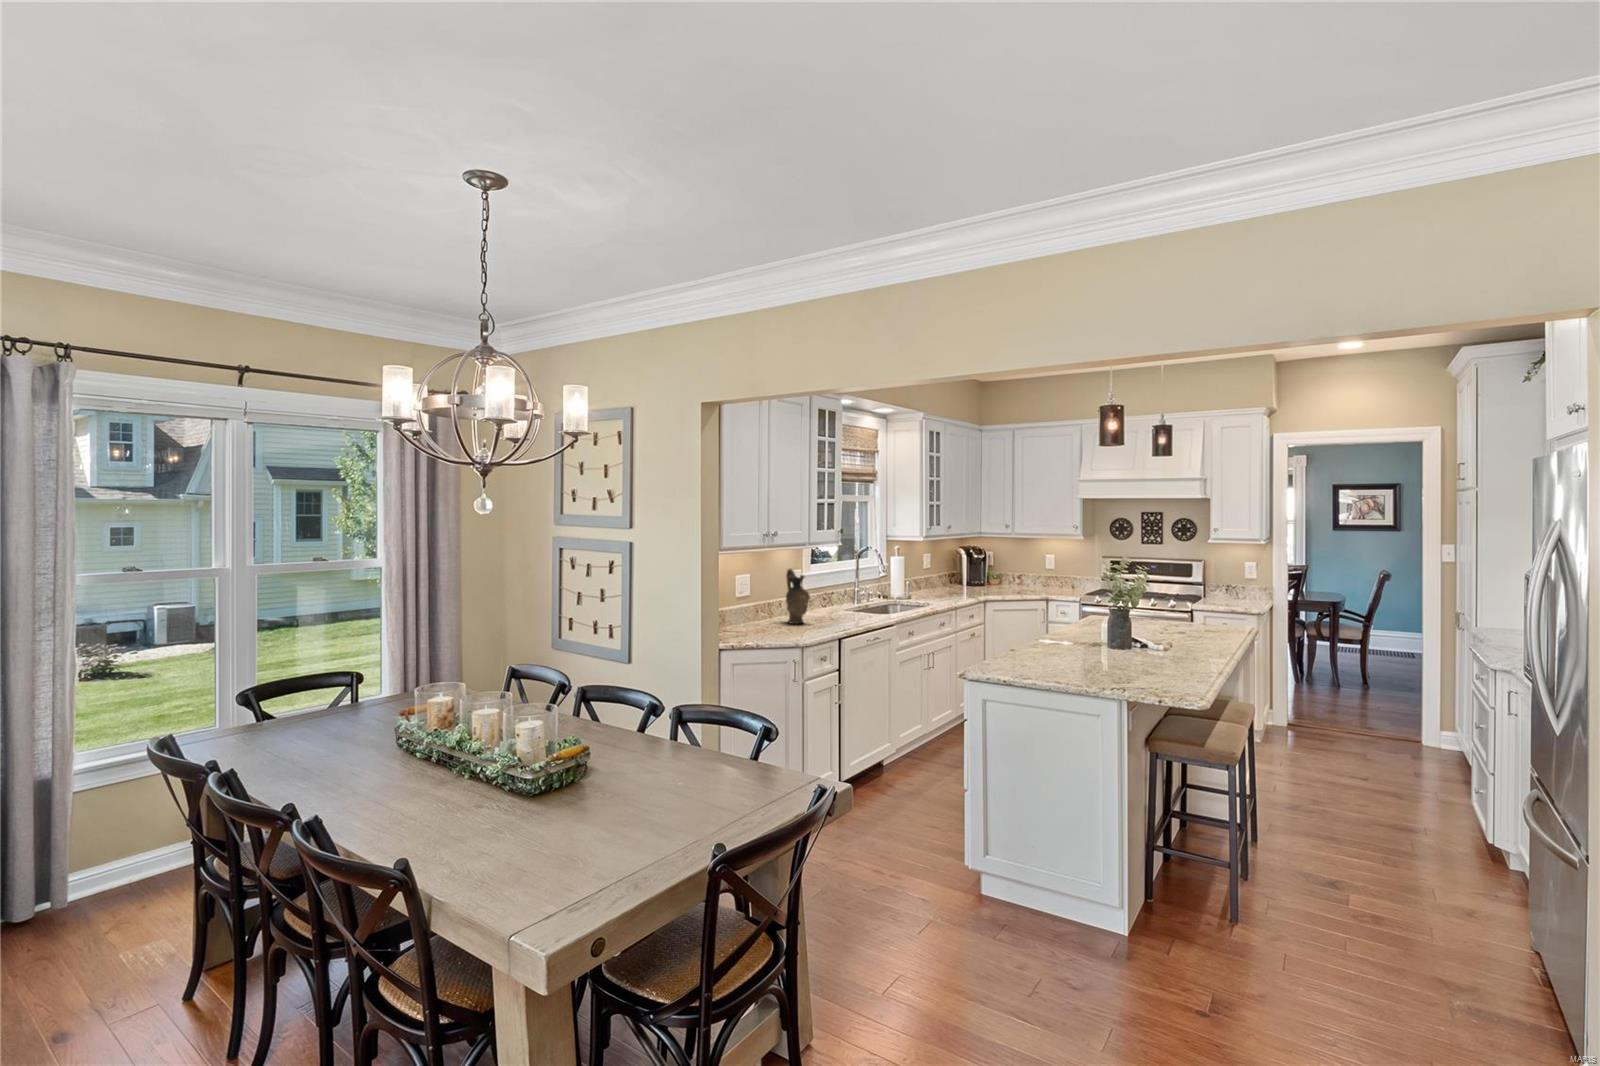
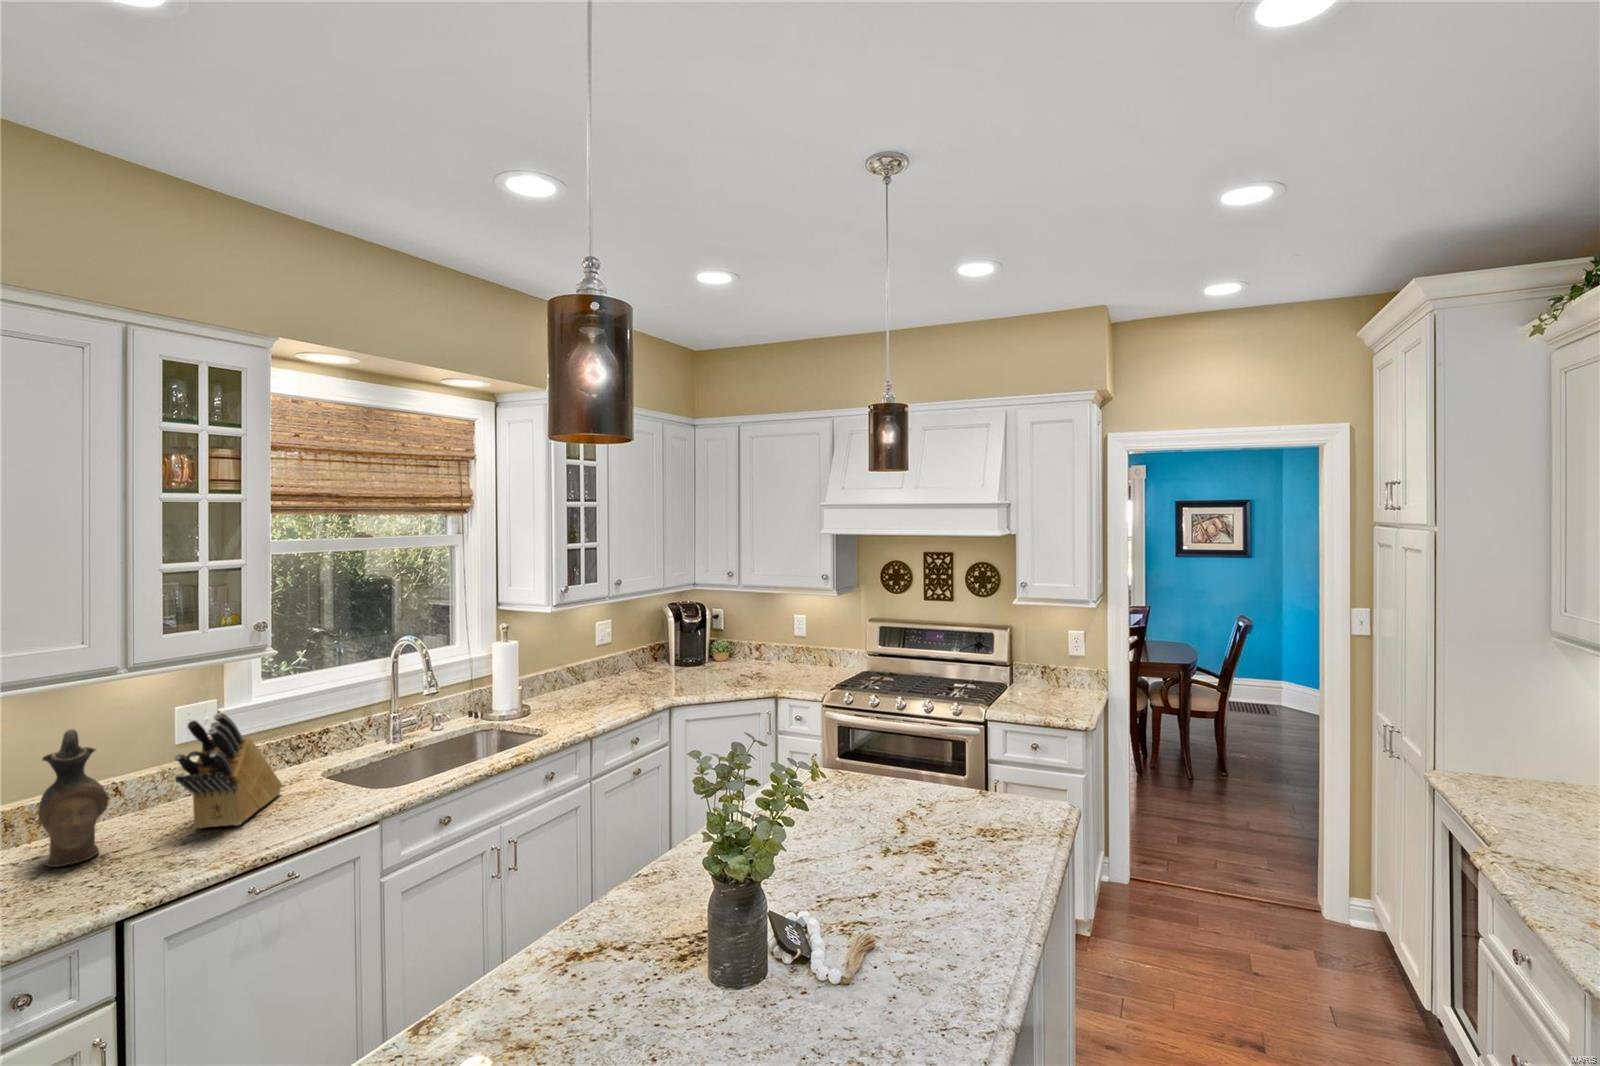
knife block: none [823,566,846,619] -> present [175,713,282,828]

